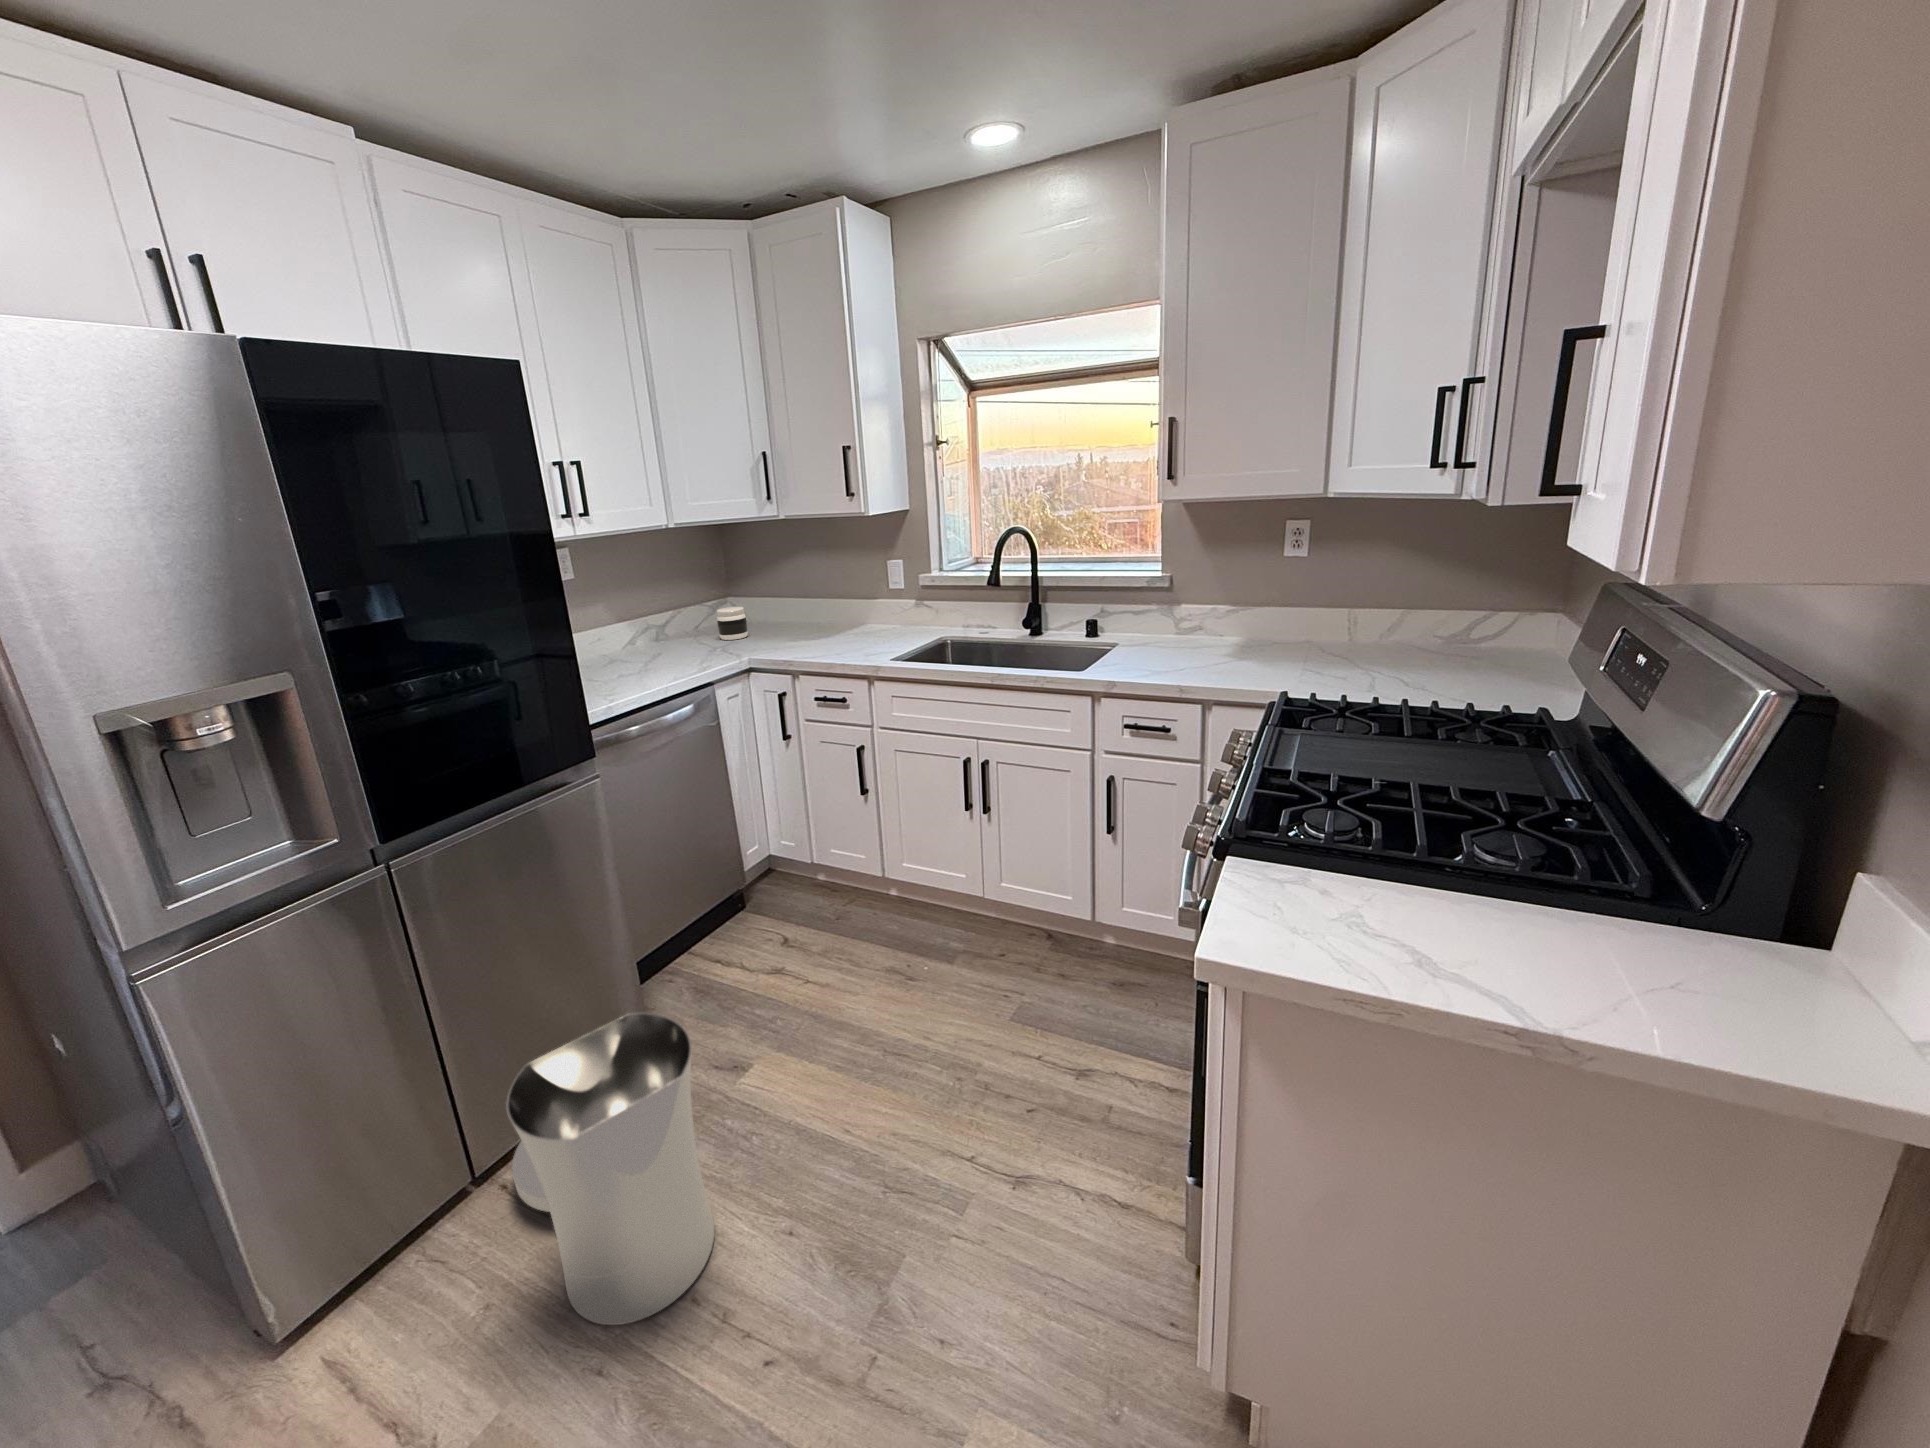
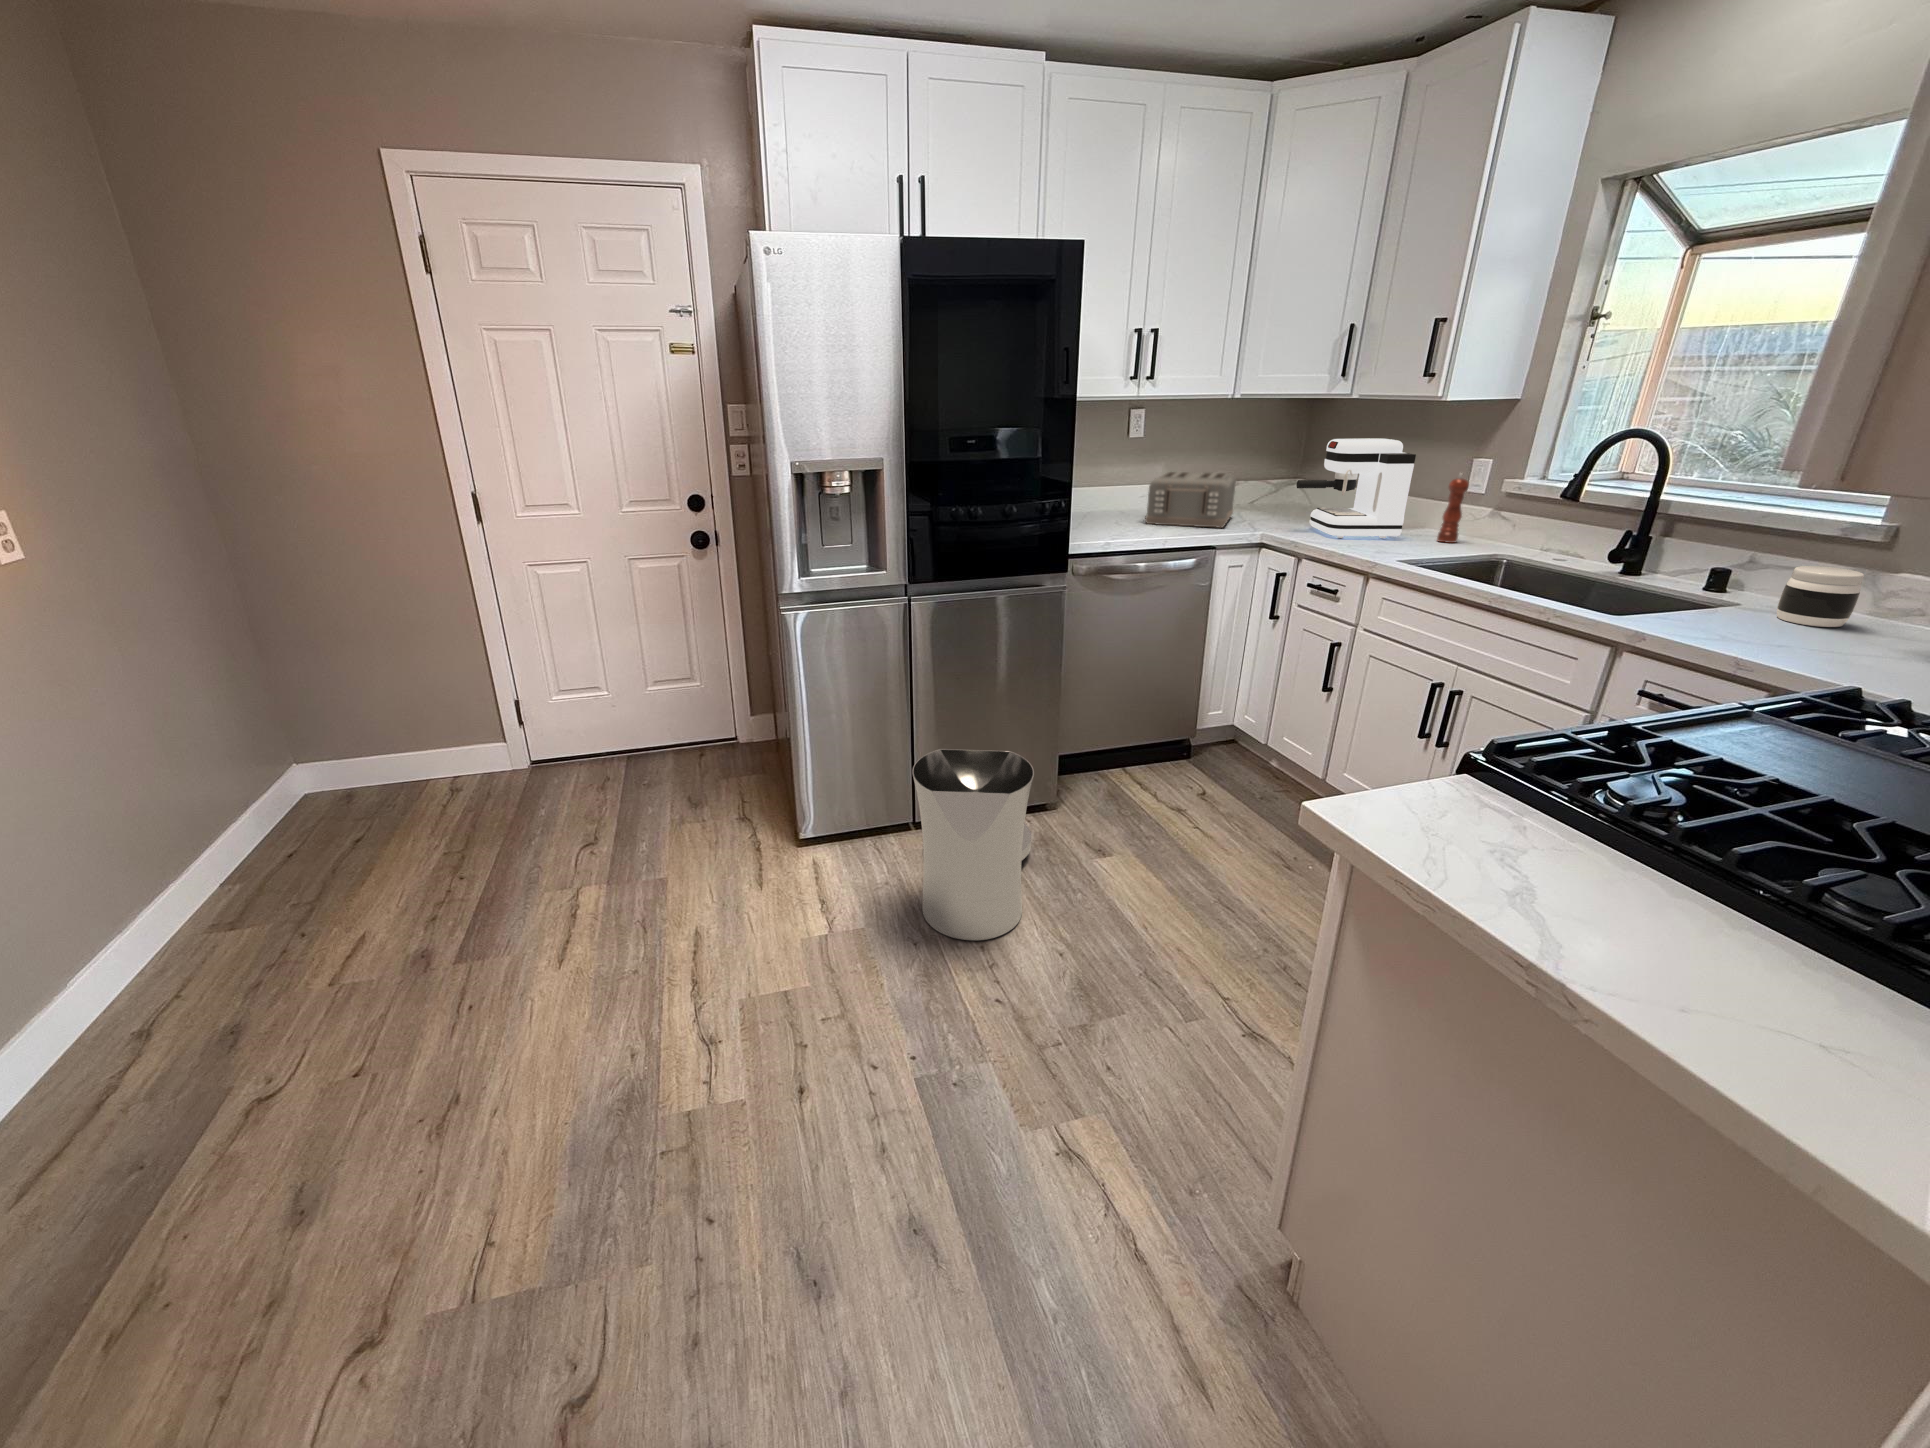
coffee maker: none [763,554,864,649] -> present [1296,438,1416,538]
pepper mill: none [884,575,904,635] -> present [1437,473,1469,543]
toaster: none [613,604,709,673] -> present [1145,472,1236,528]
jar: present [717,606,748,640] -> present [1777,566,1864,627]

